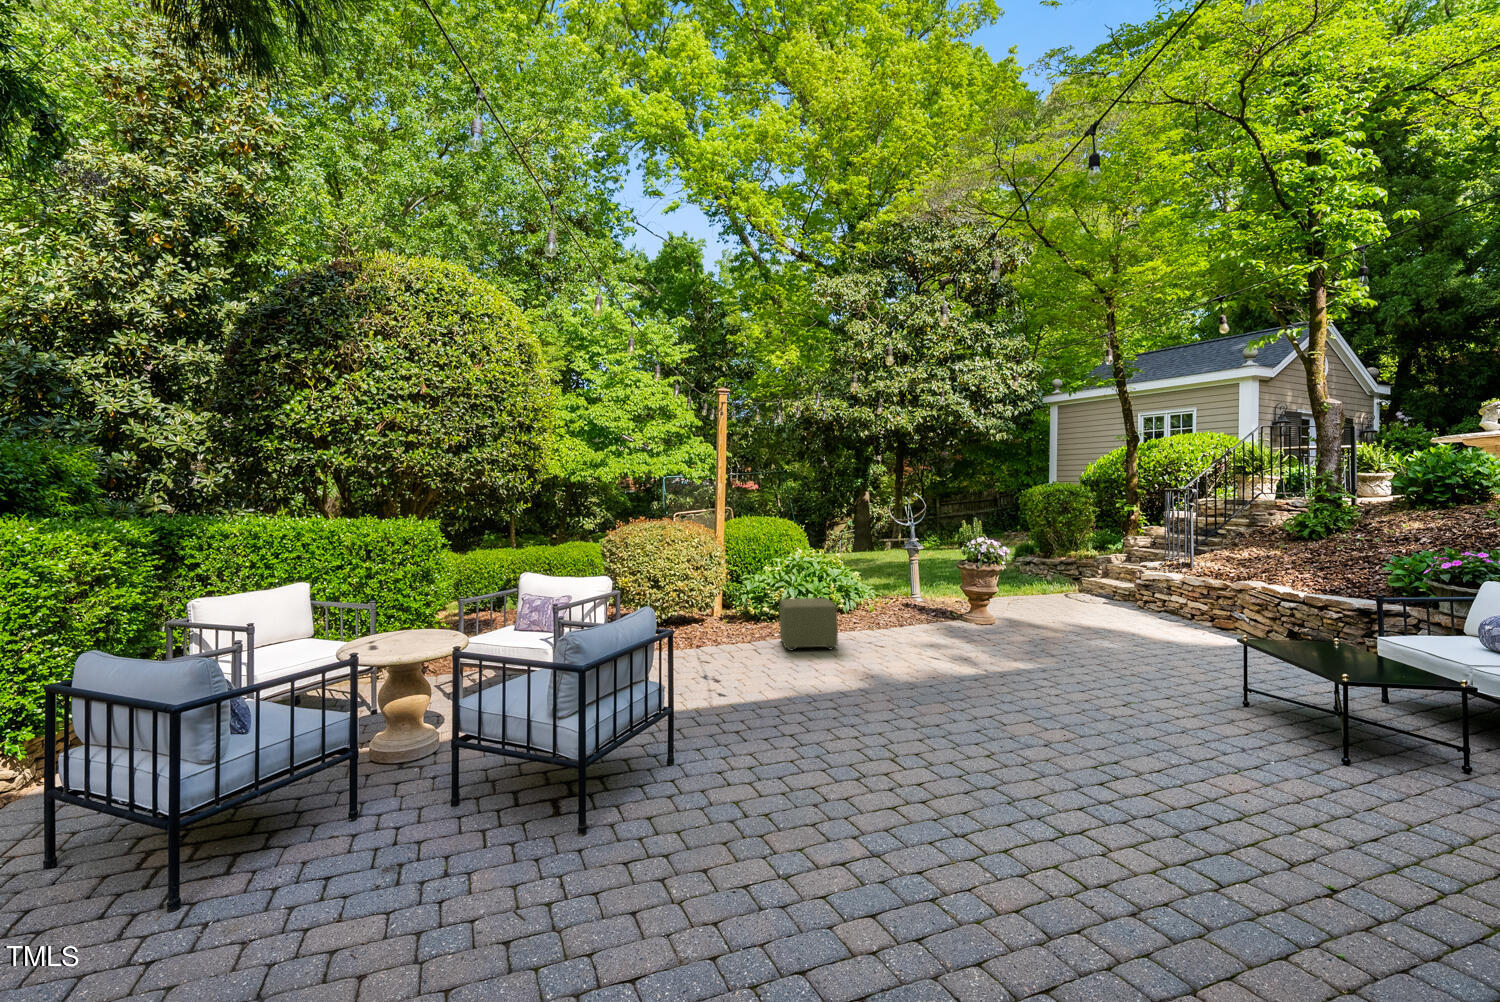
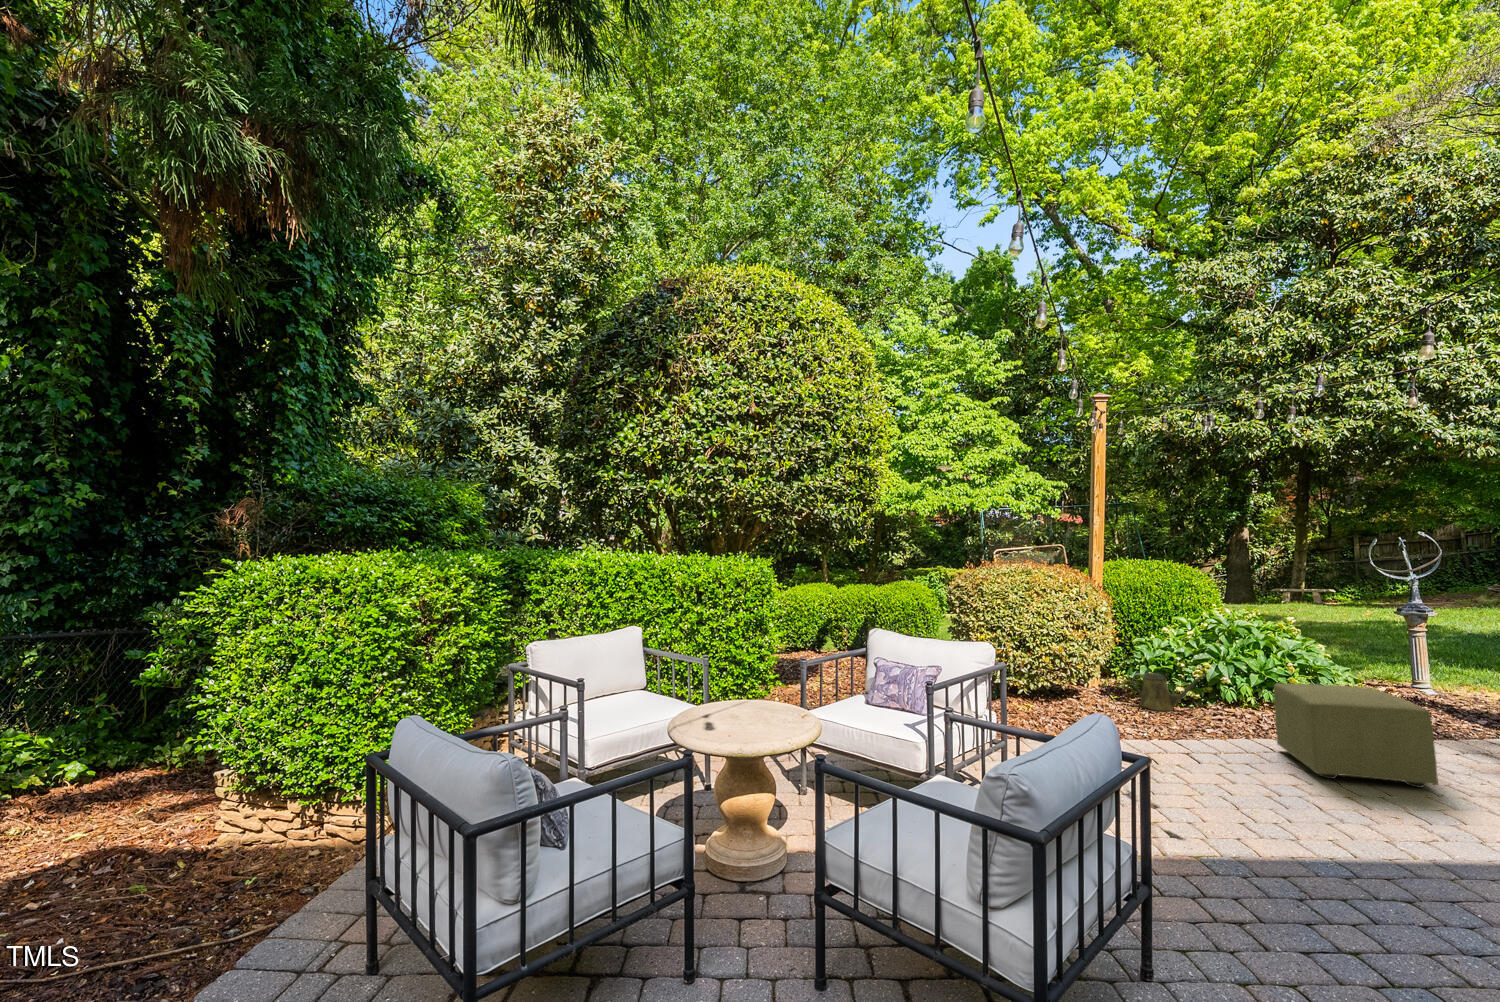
watering can: none [717,600,760,627] -> present [1129,673,1206,711]

